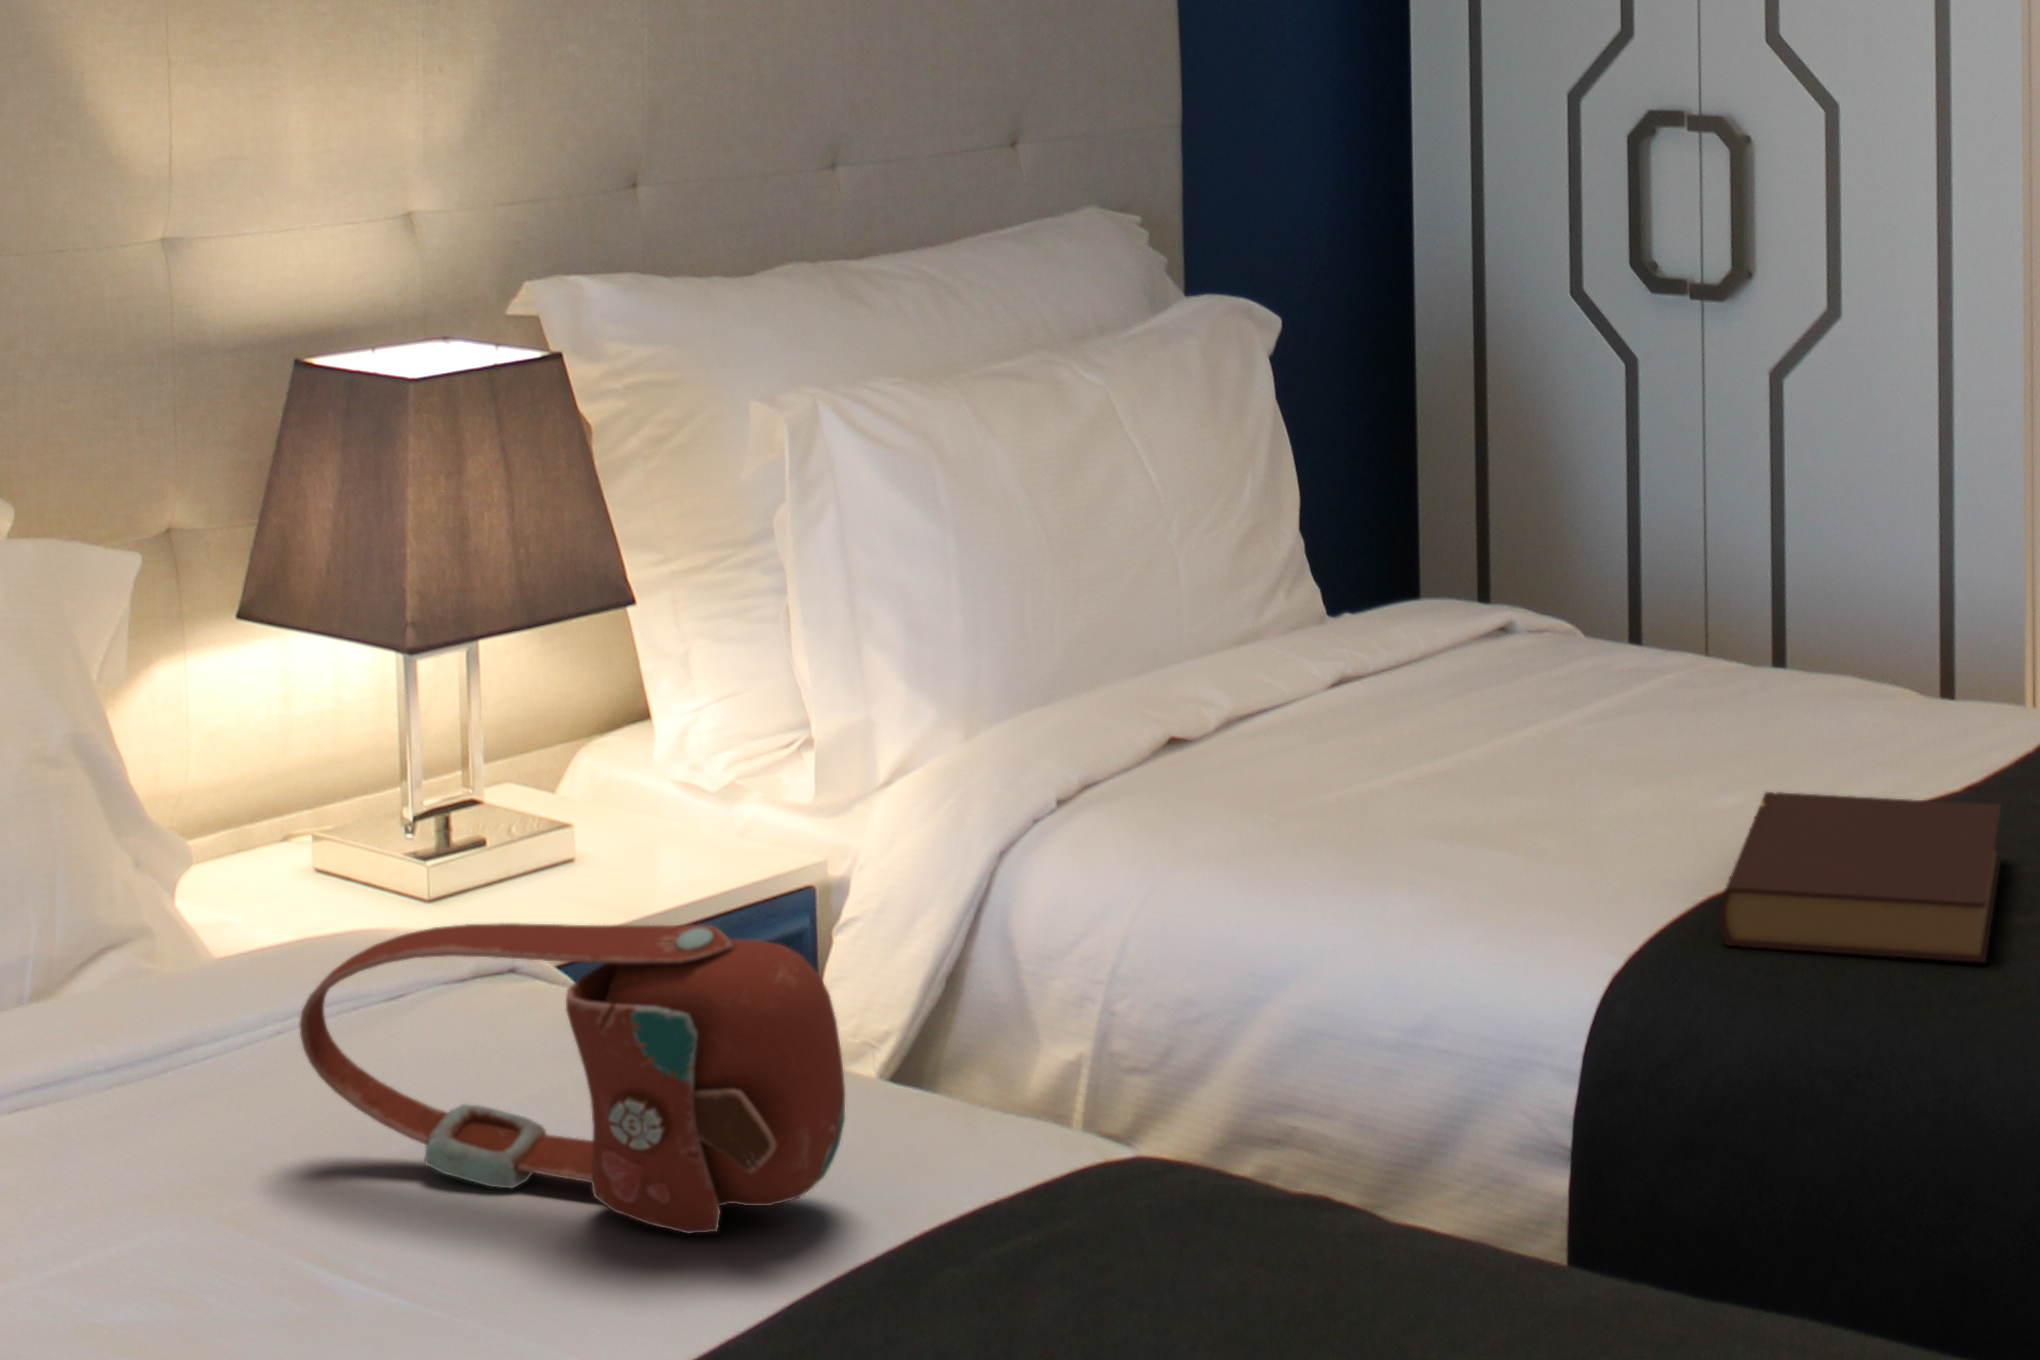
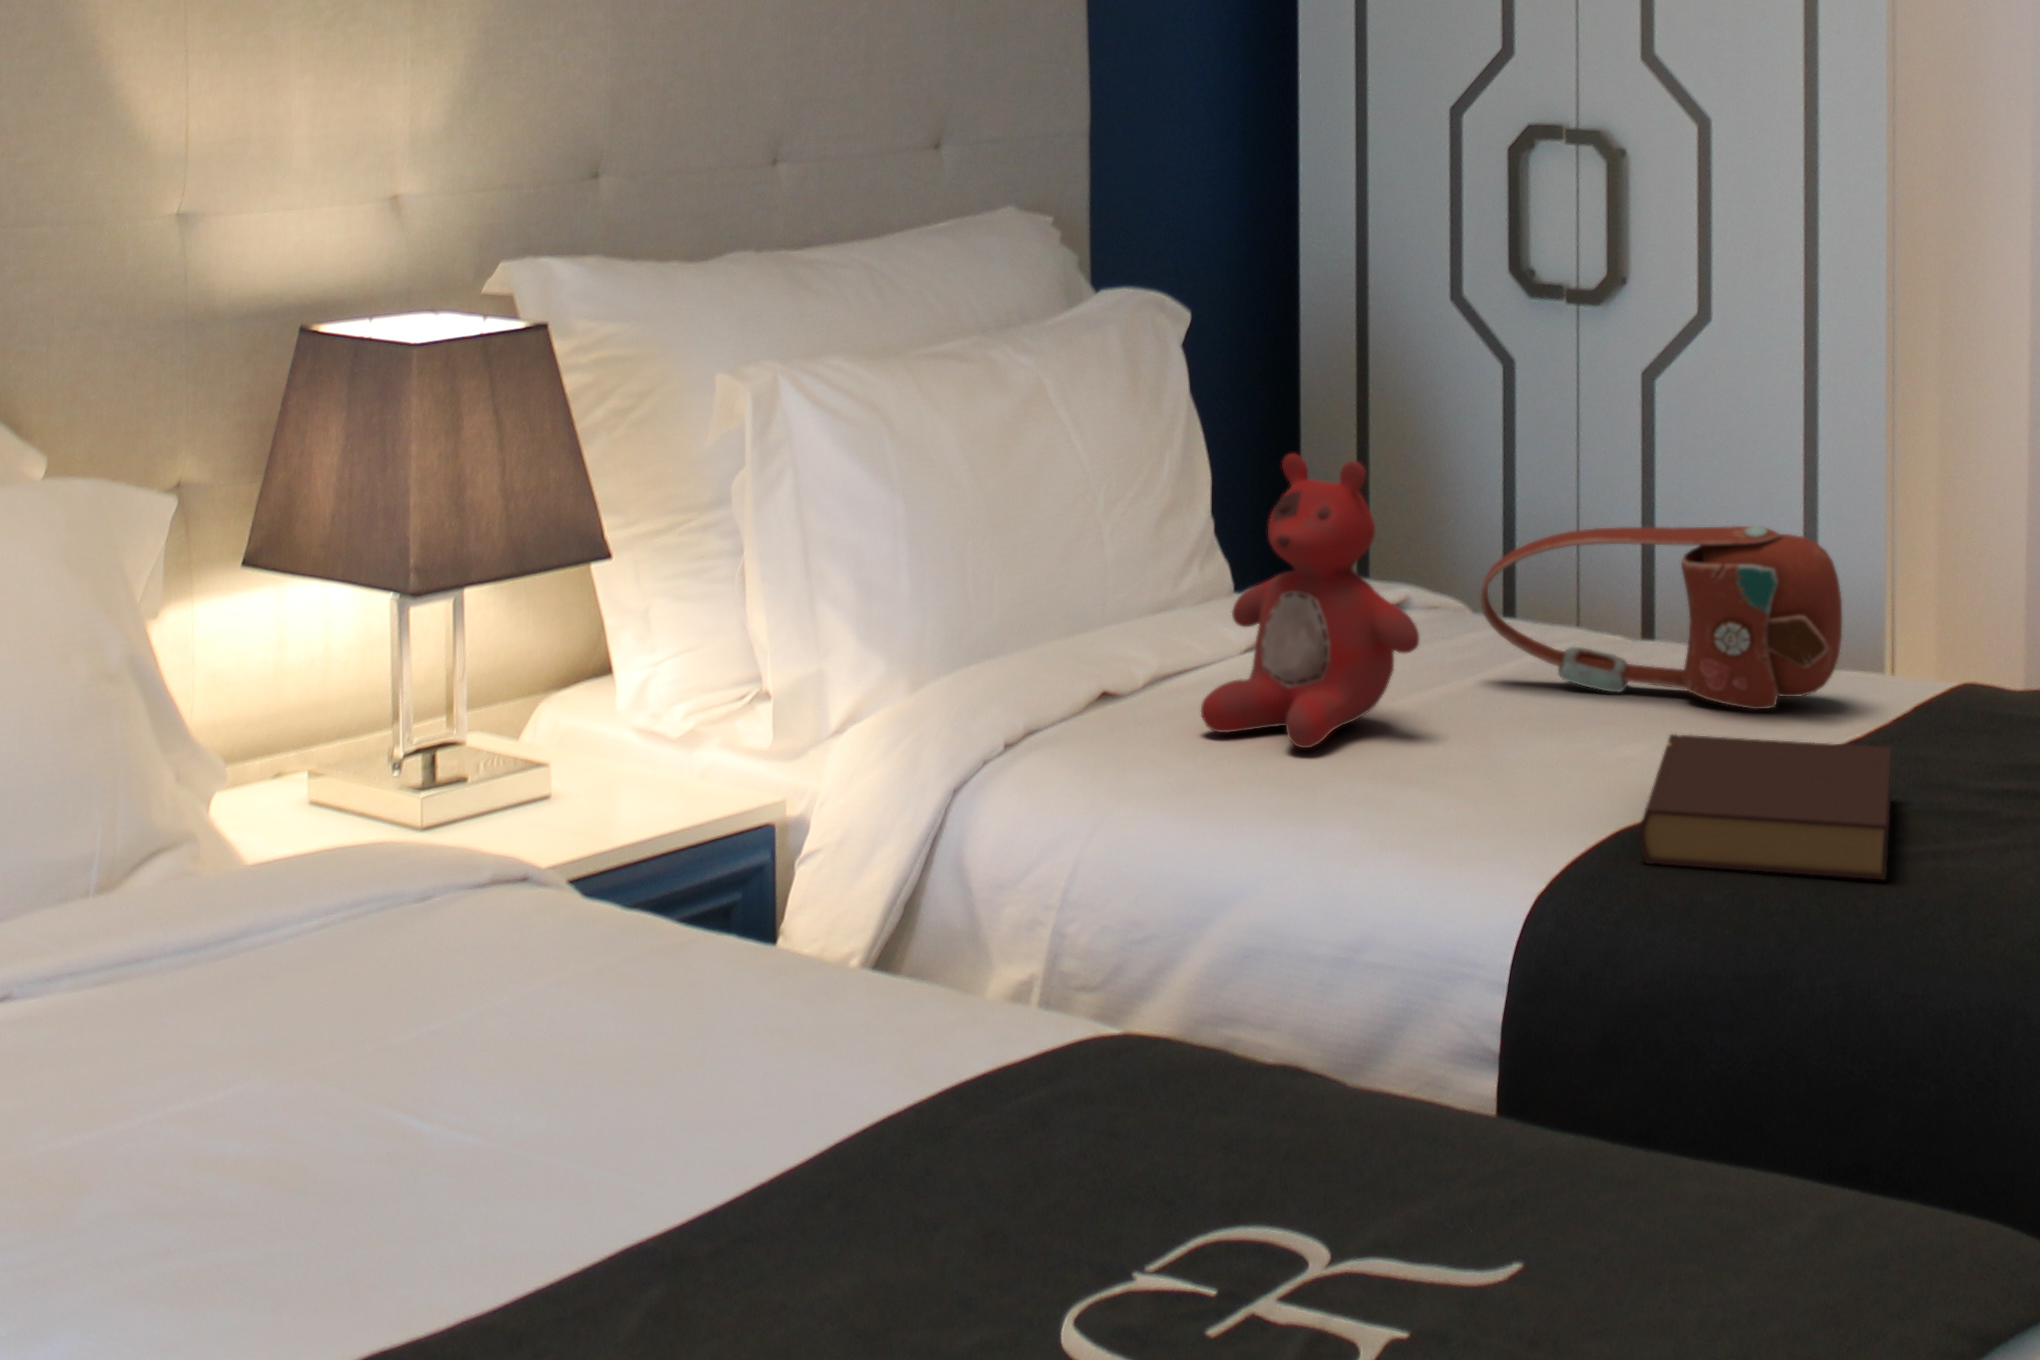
stuffed bear: none [1268,486,1502,808] -> present [1201,454,1419,748]
handbag: present [300,923,845,1233] -> present [1480,526,1842,709]

